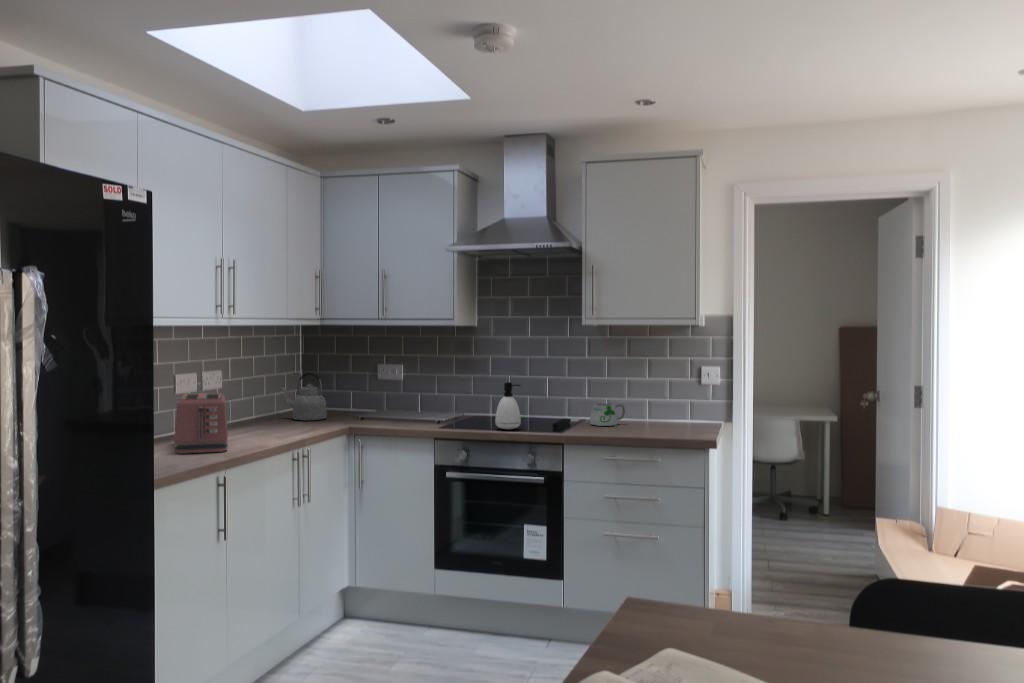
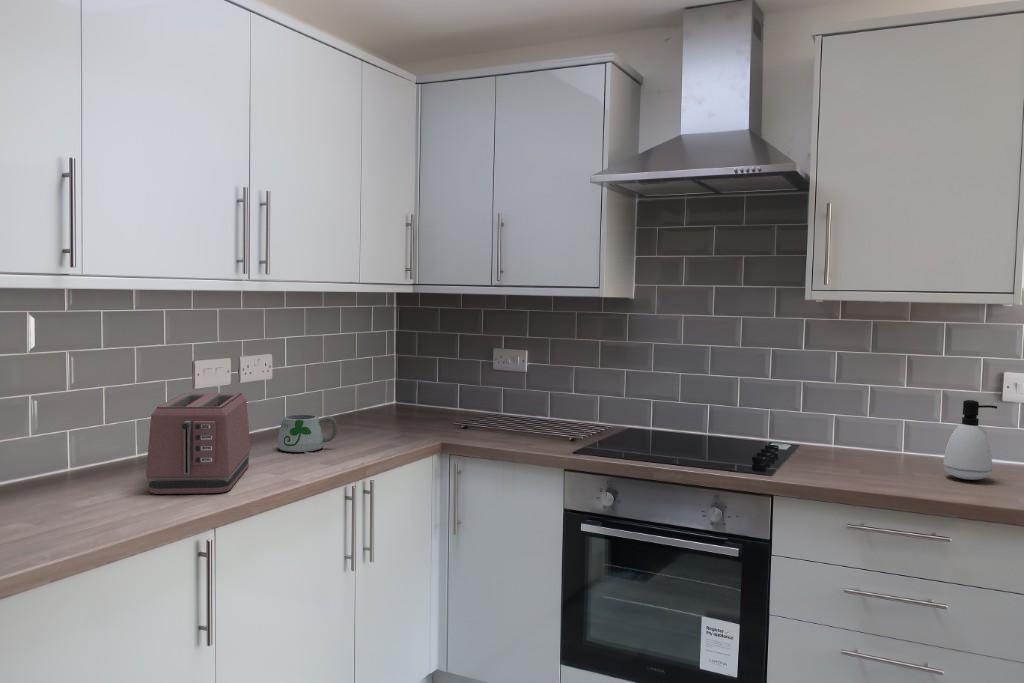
kettle: present [280,372,327,420] -> none [355,359,417,427]
soap dispenser: present [495,382,521,429] -> present [943,400,997,480]
mug: present [590,404,625,426] -> present [278,415,337,455]

